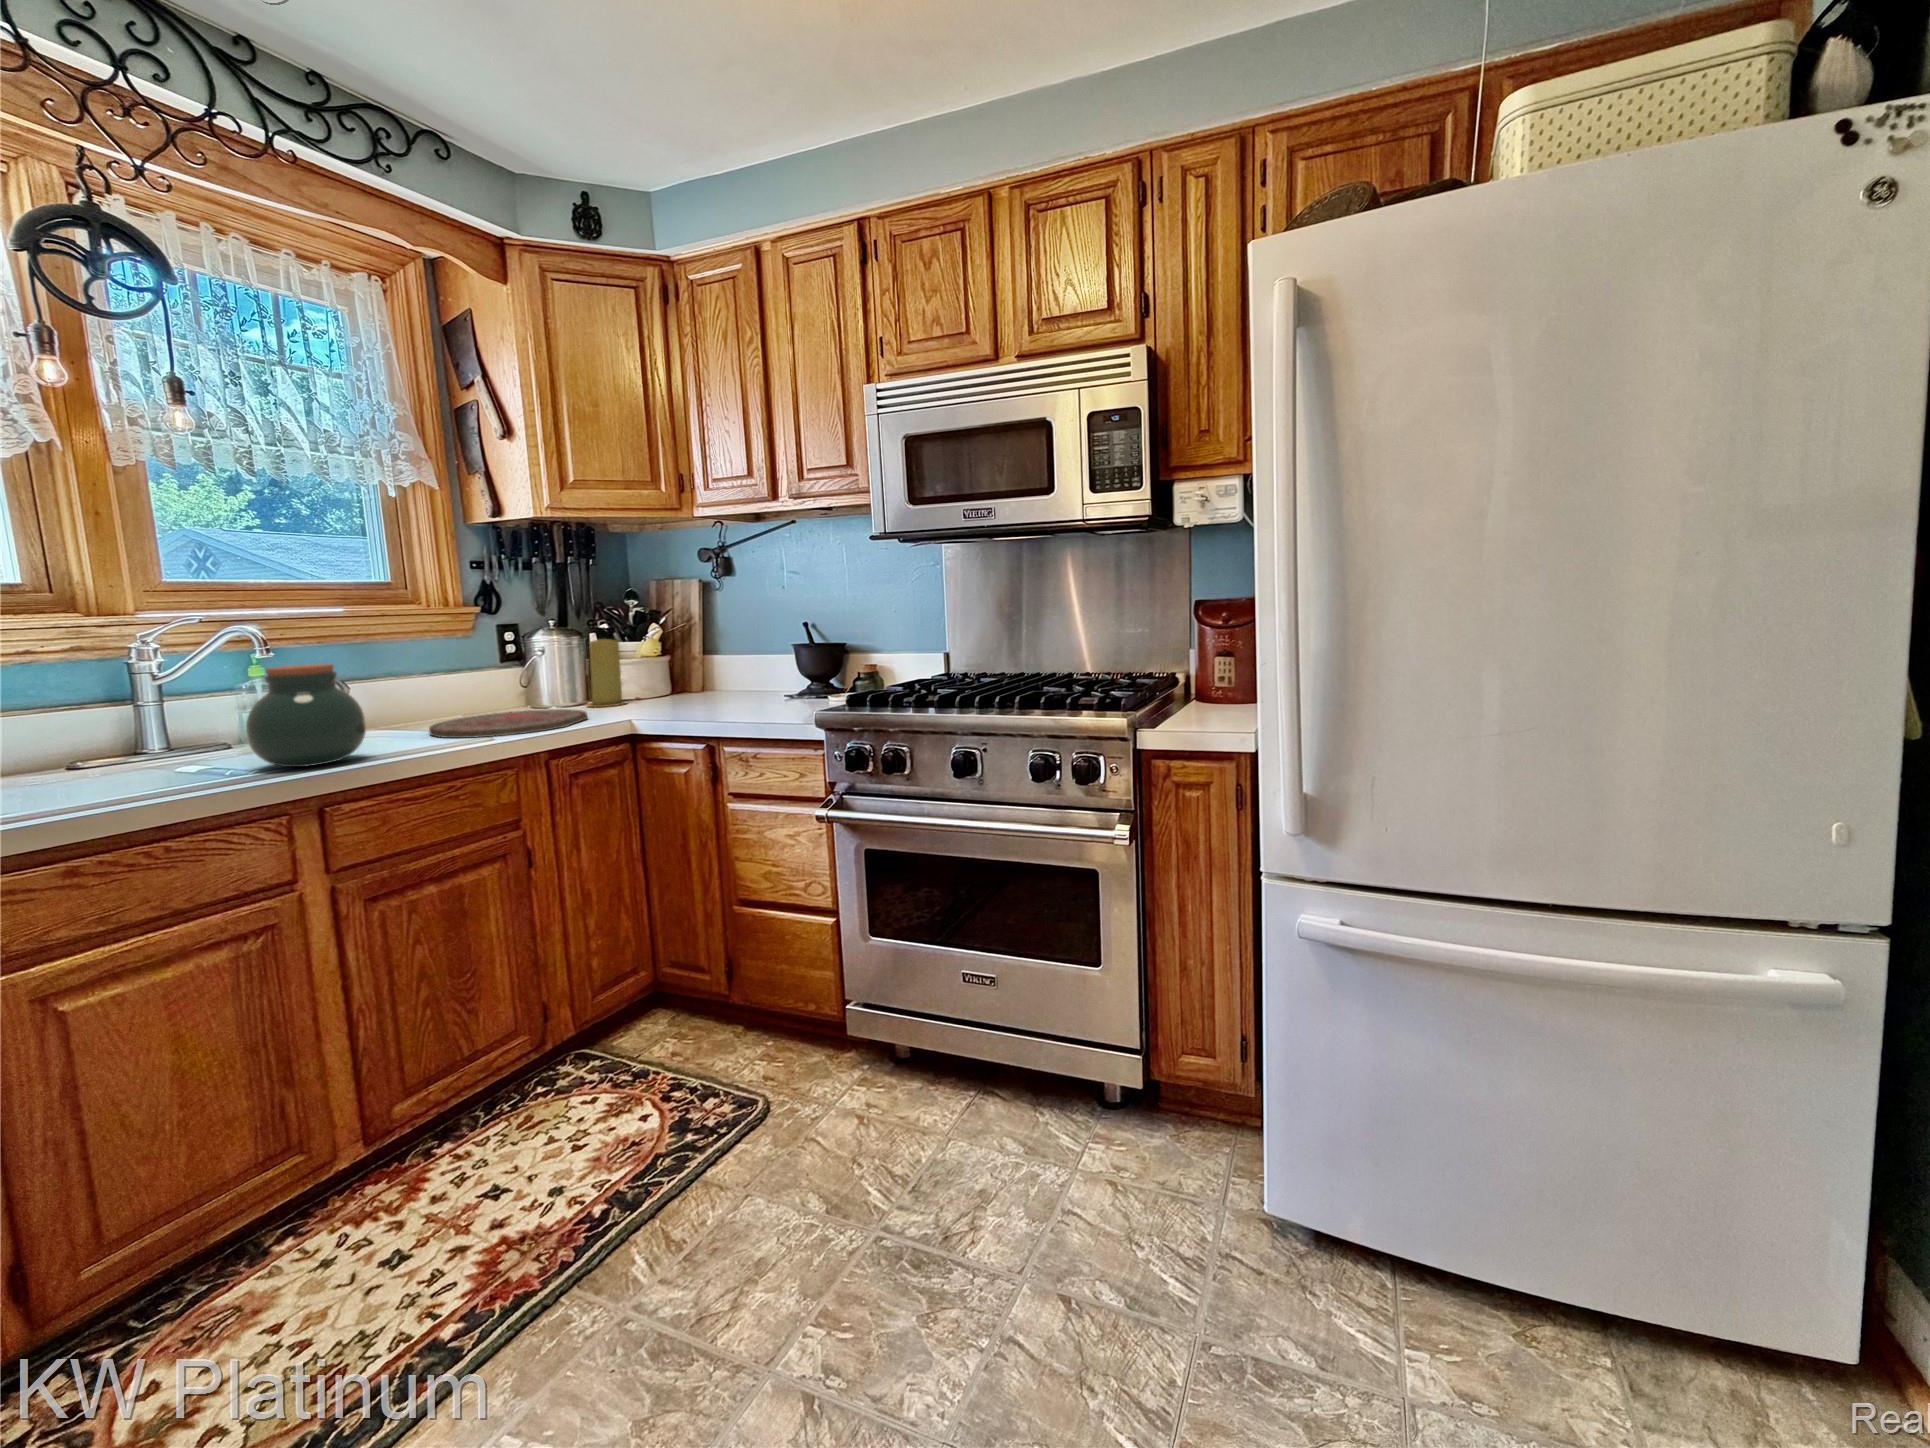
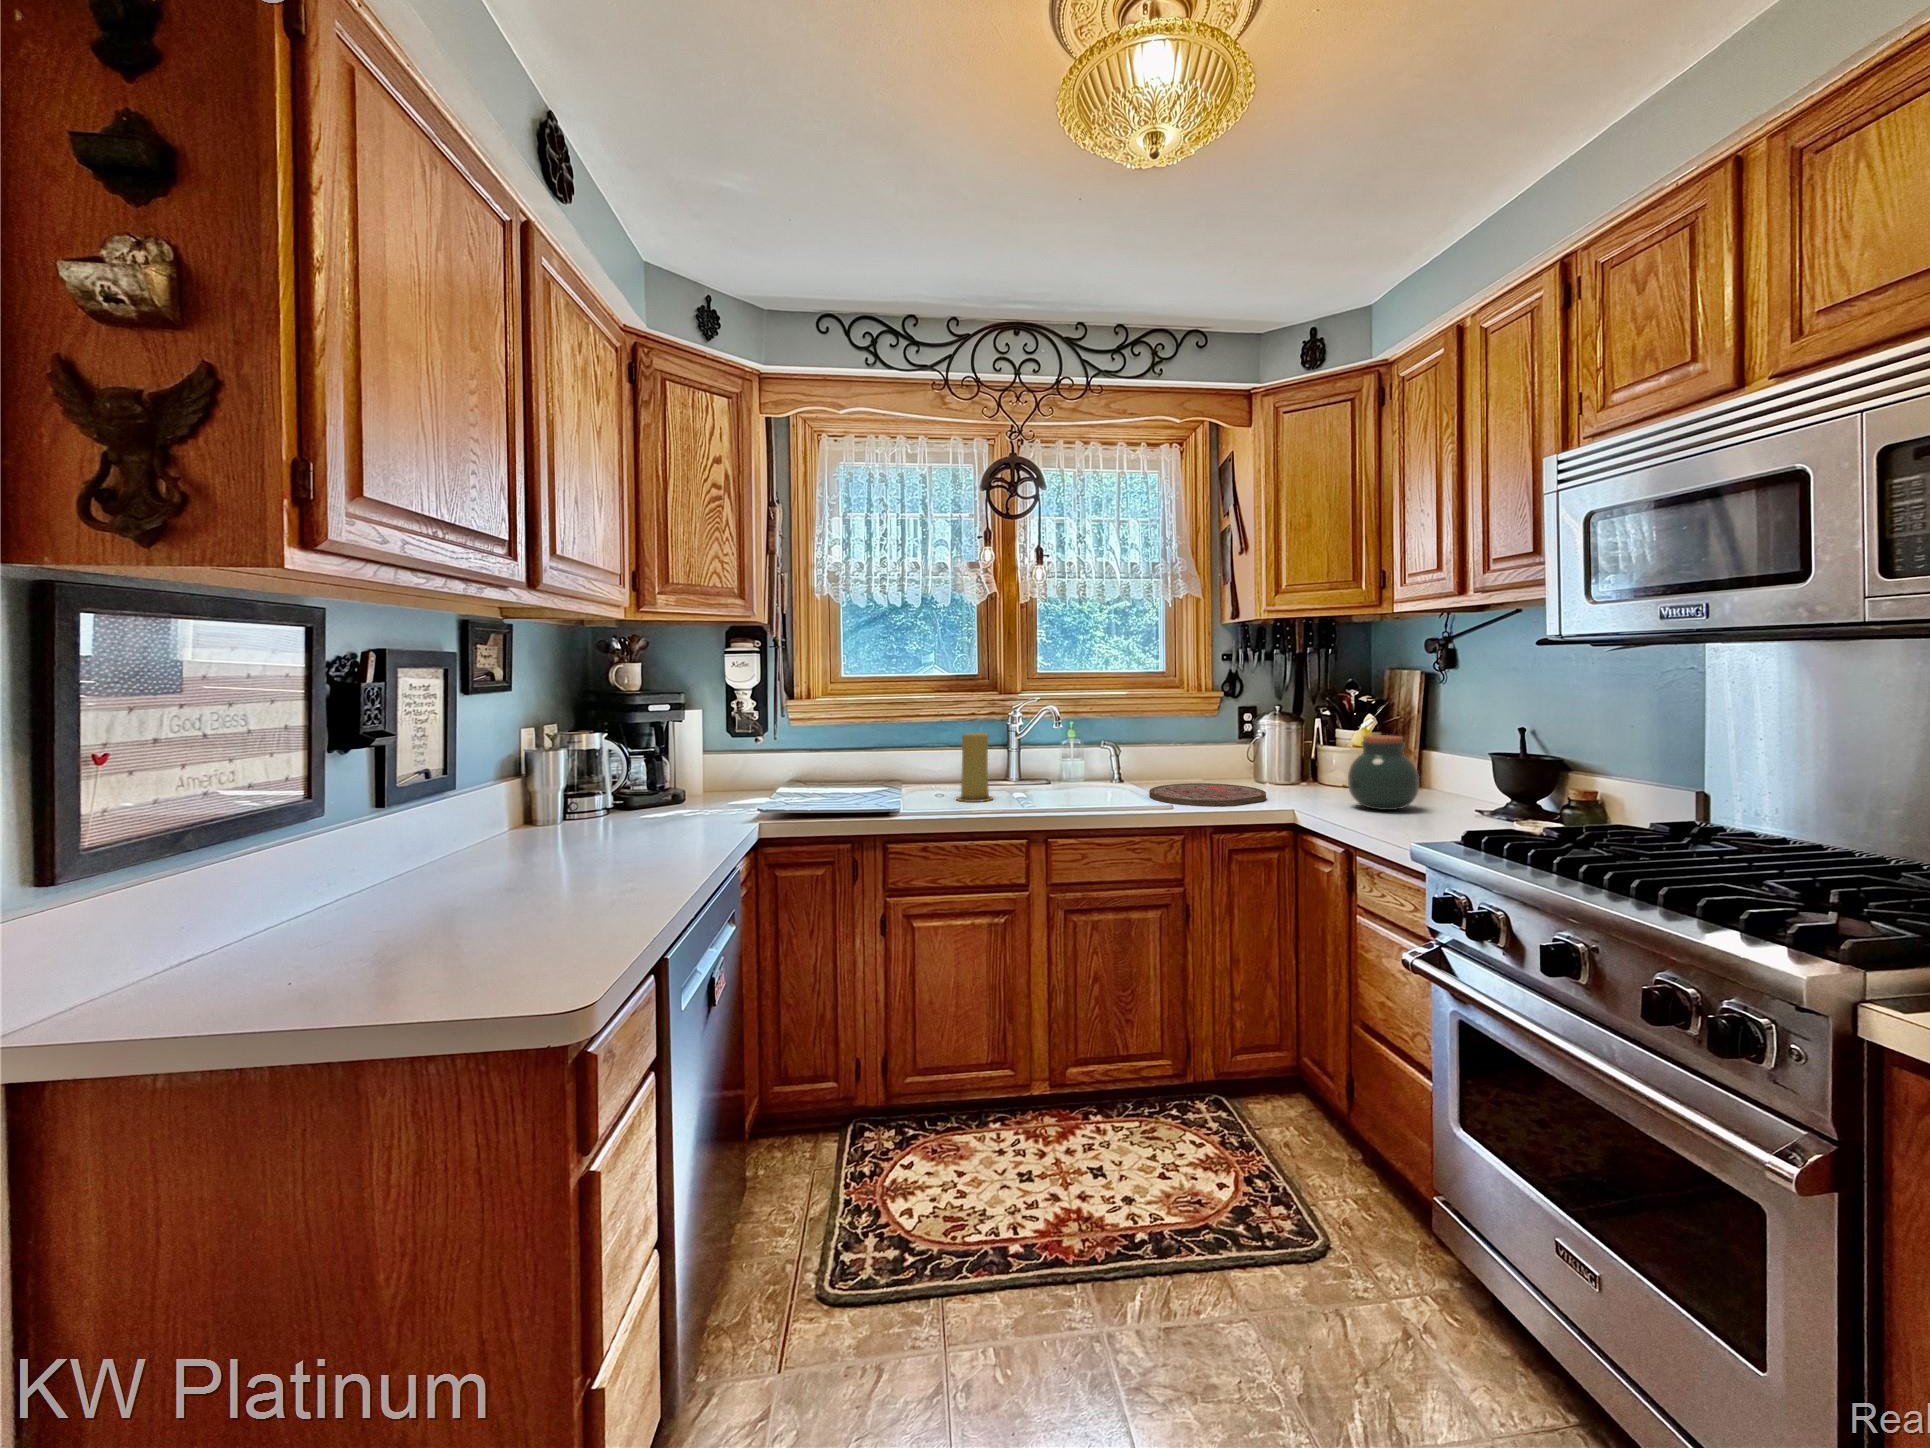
candle: present [588,640,627,707] -> present [957,733,993,802]
jar: present [246,664,366,767] -> present [1348,735,1419,810]

